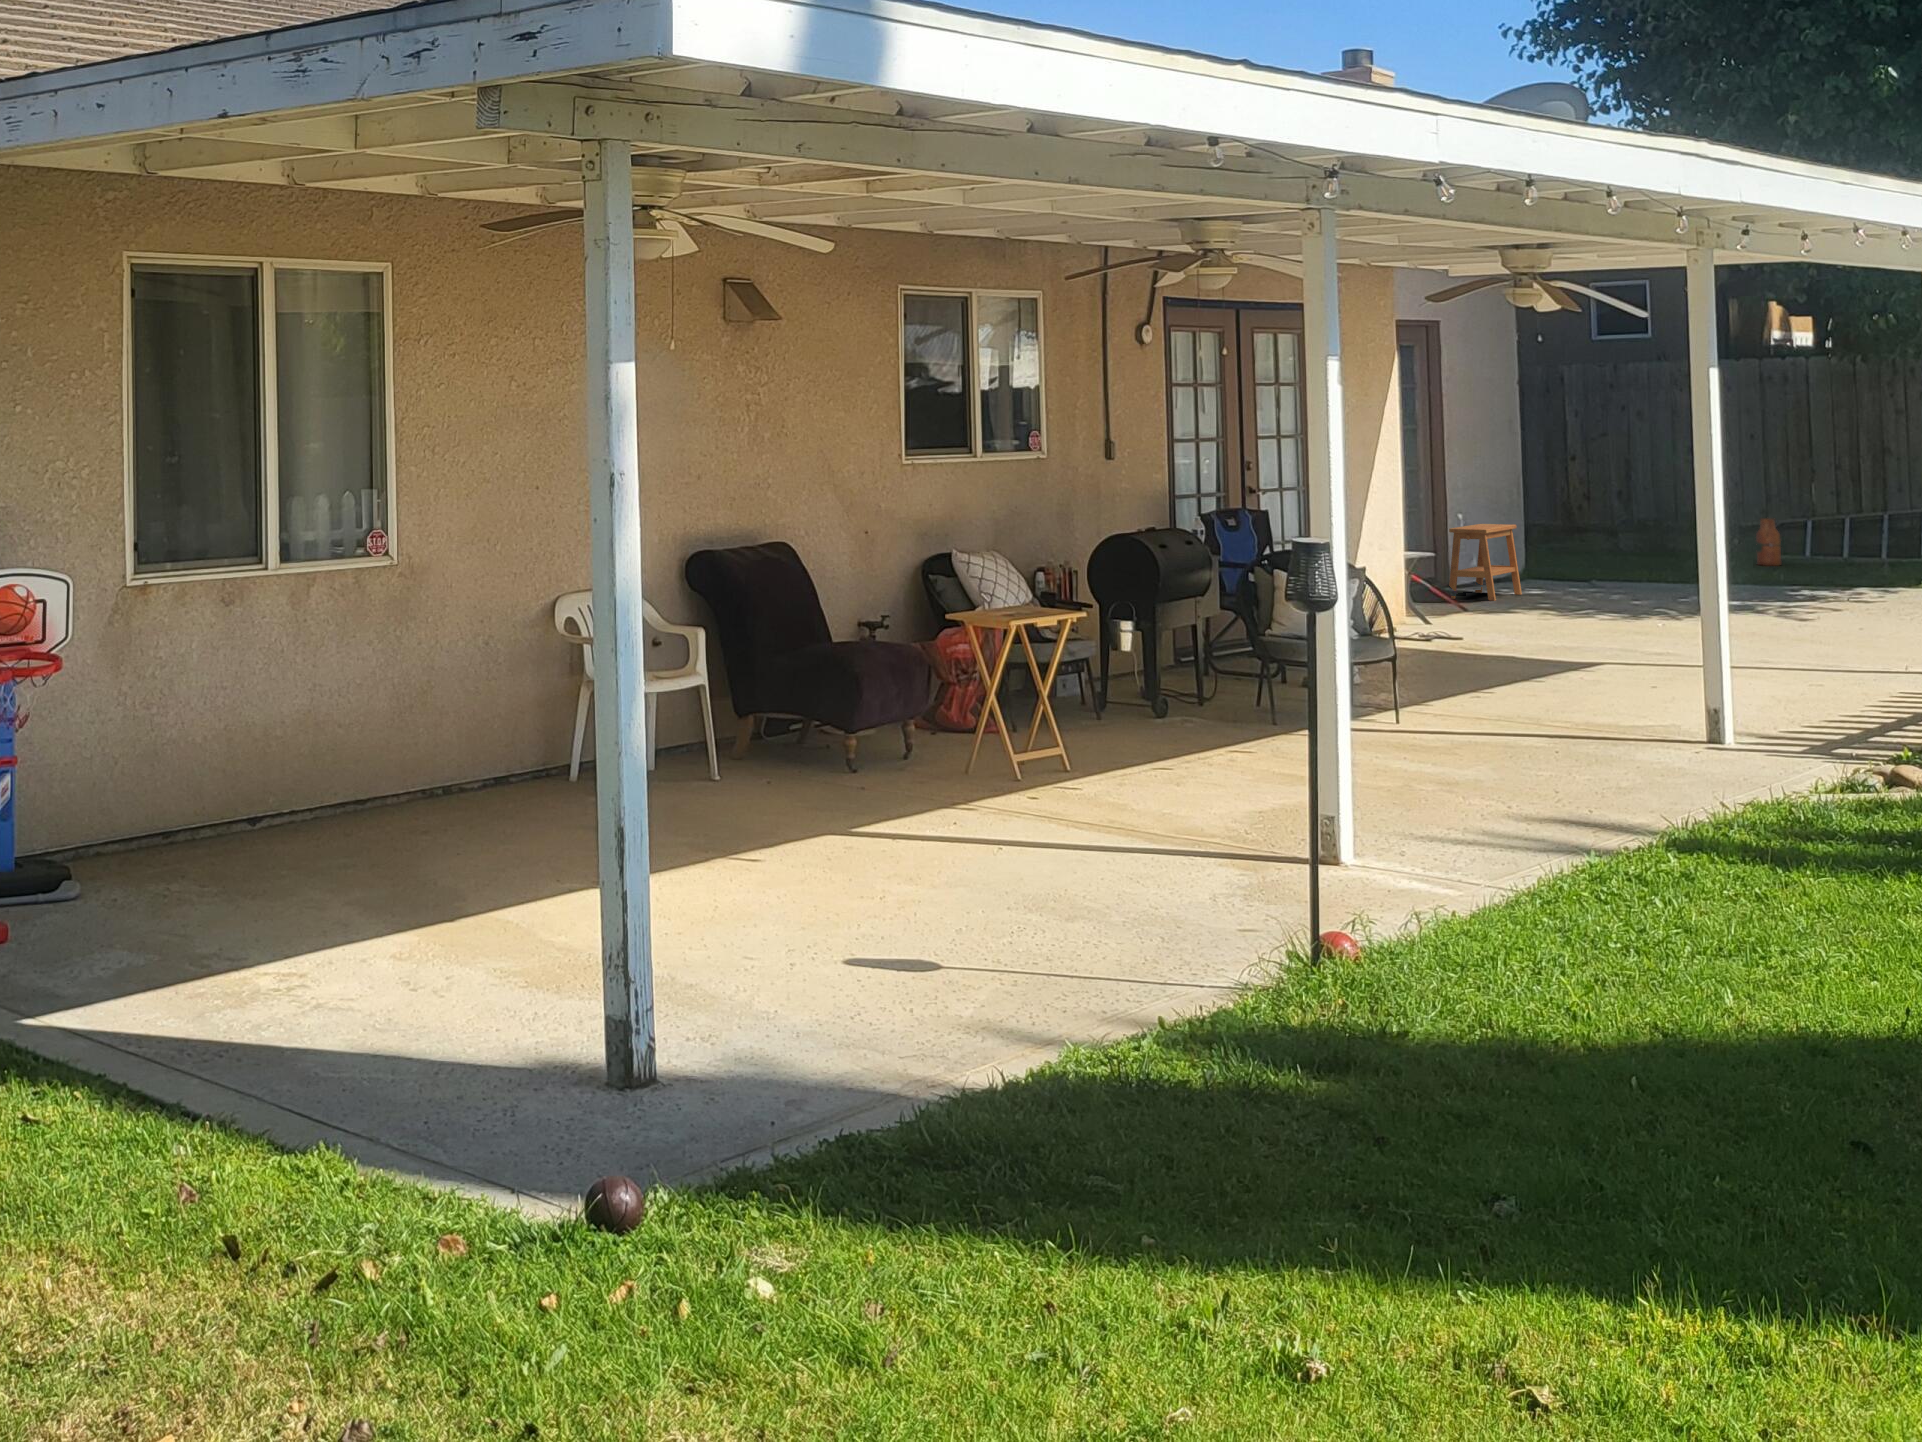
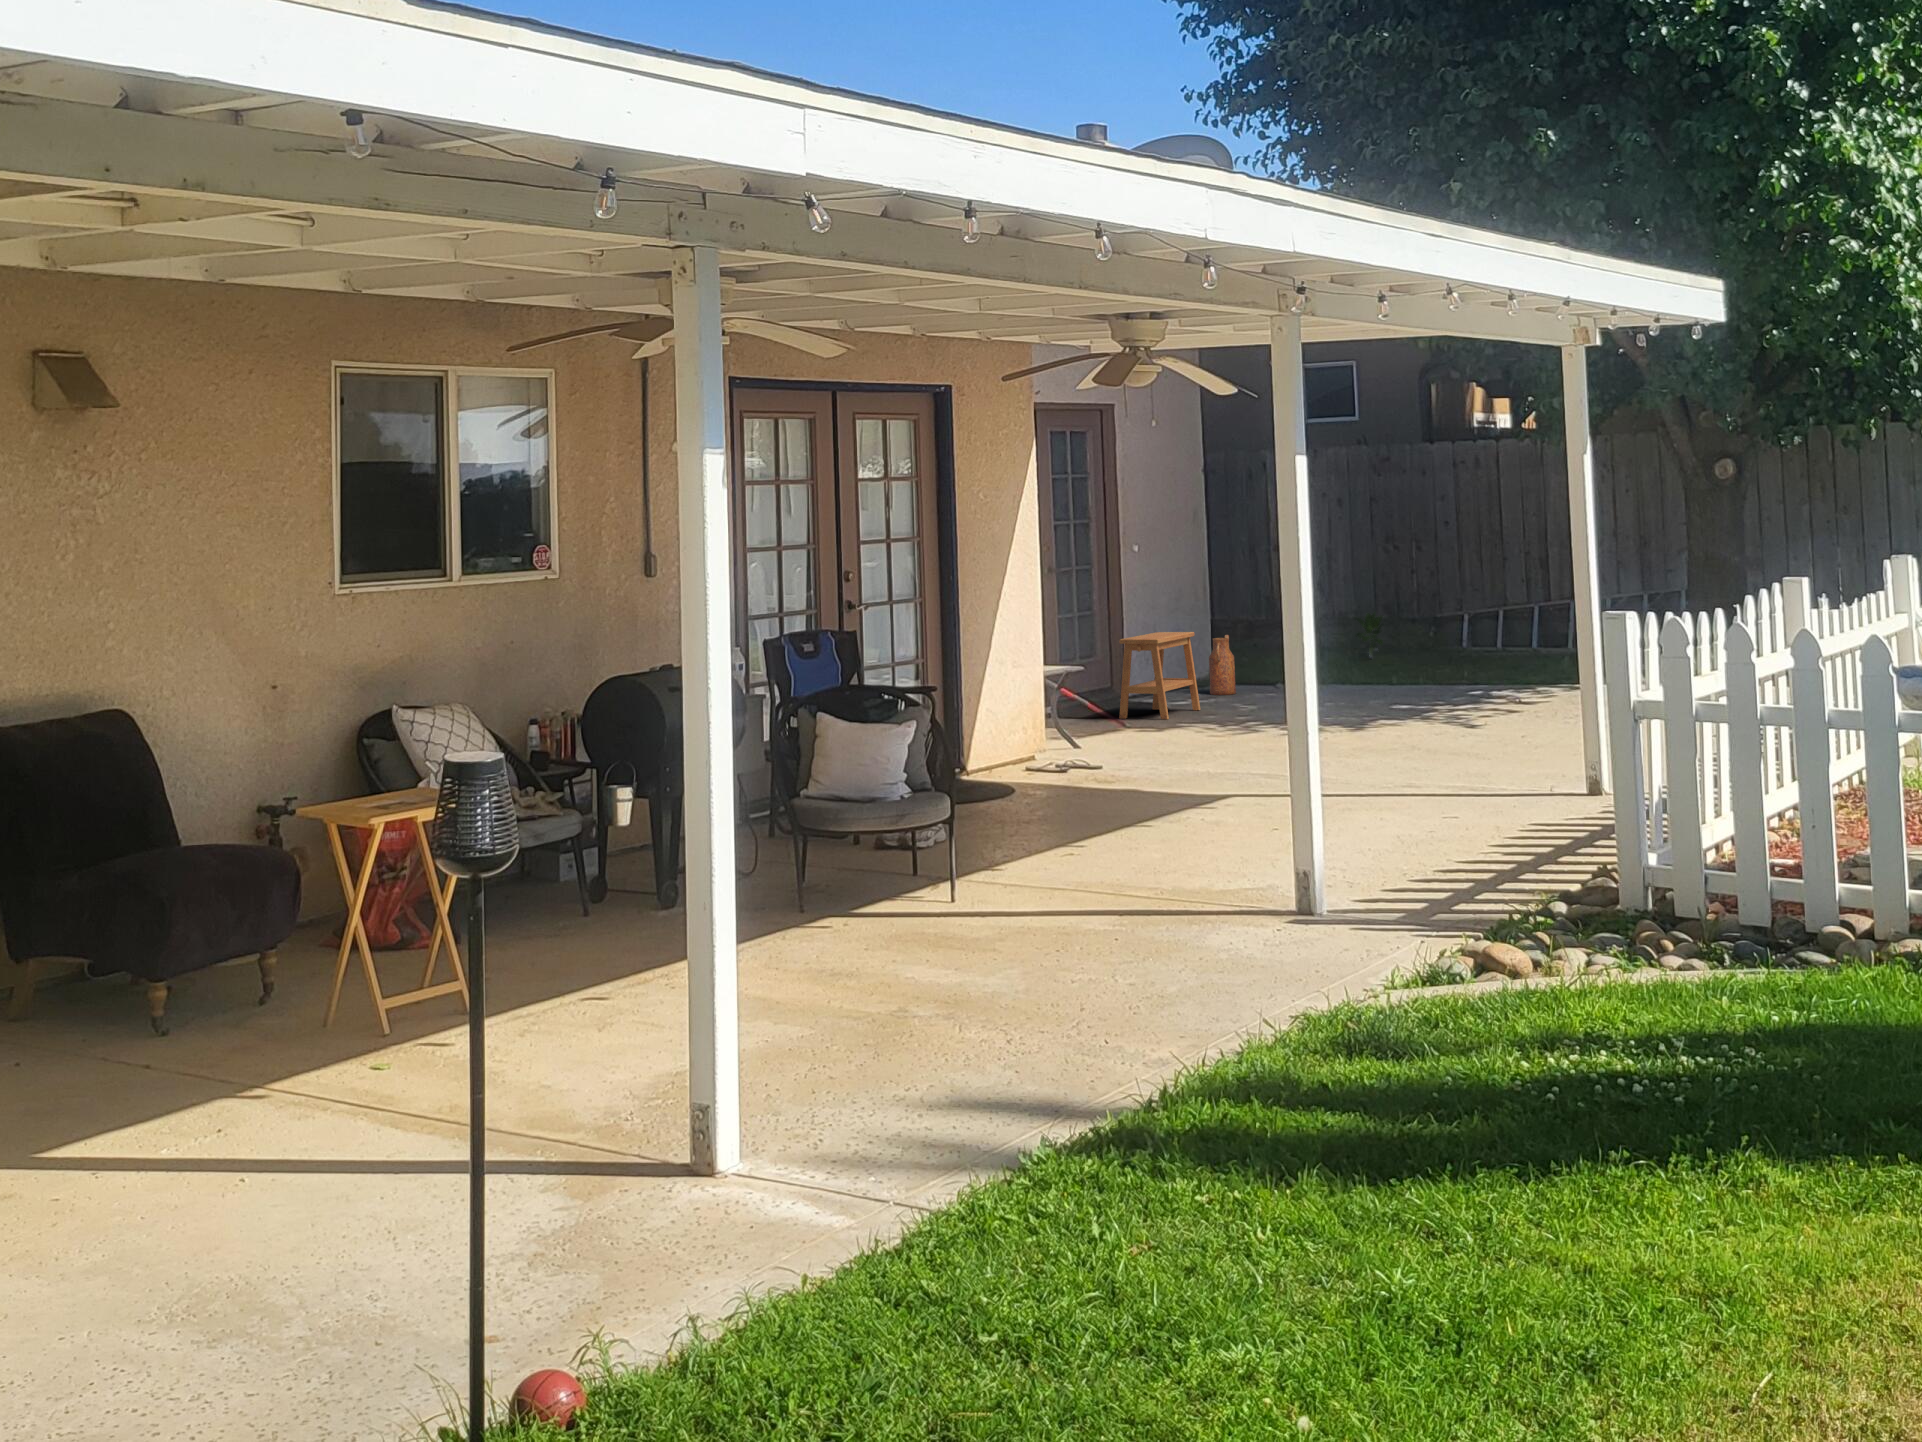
potted plant: none [1648,513,1681,558] -> present [1356,613,1383,657]
watering can: present [1756,518,1782,566] -> present [1209,635,1236,695]

